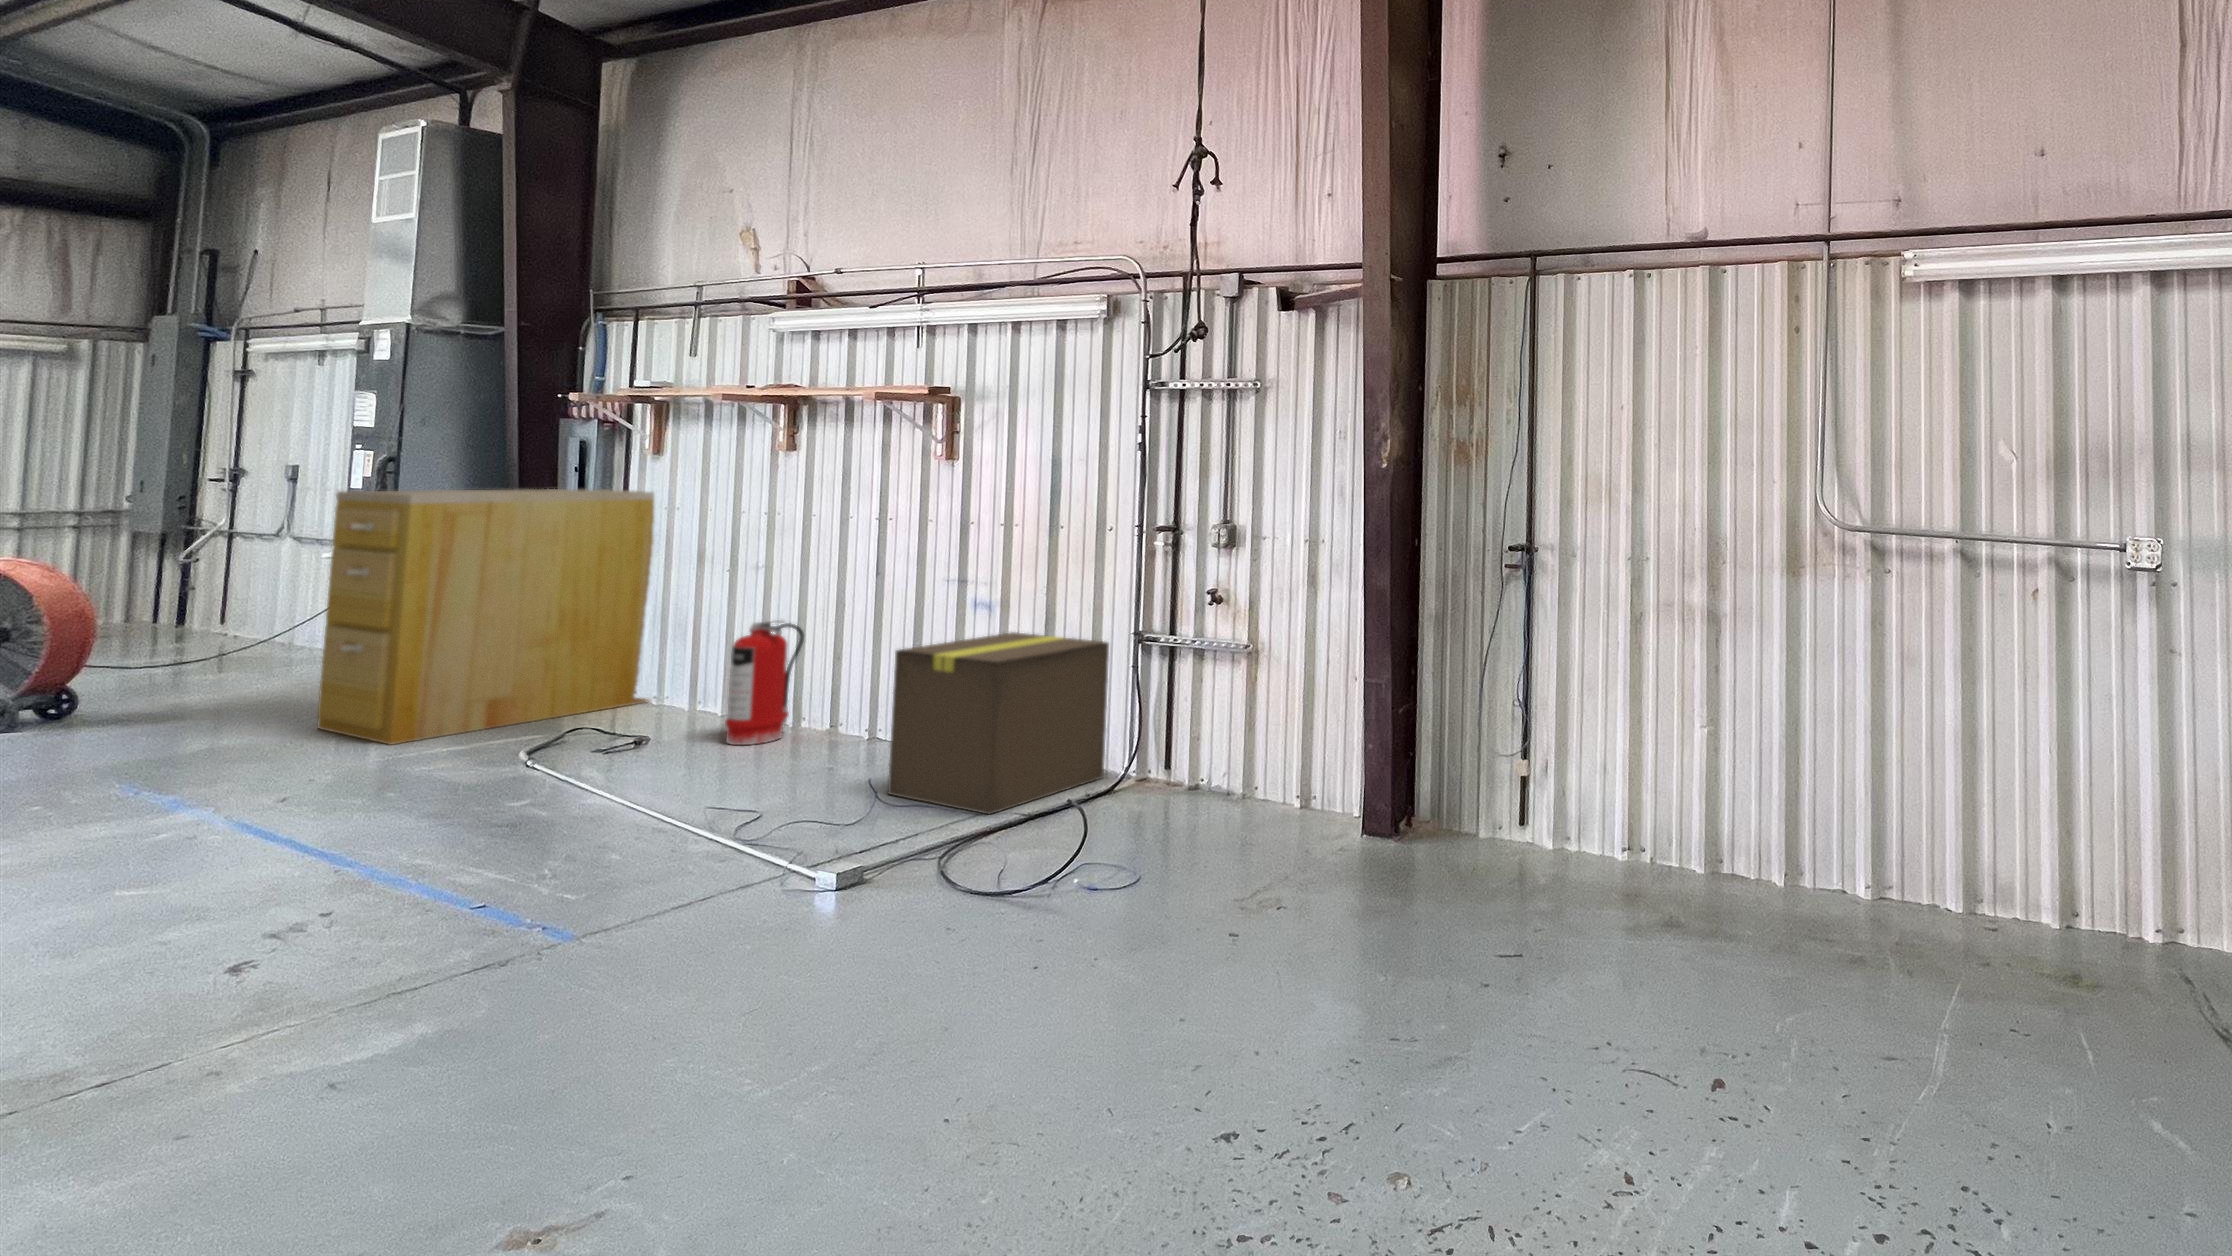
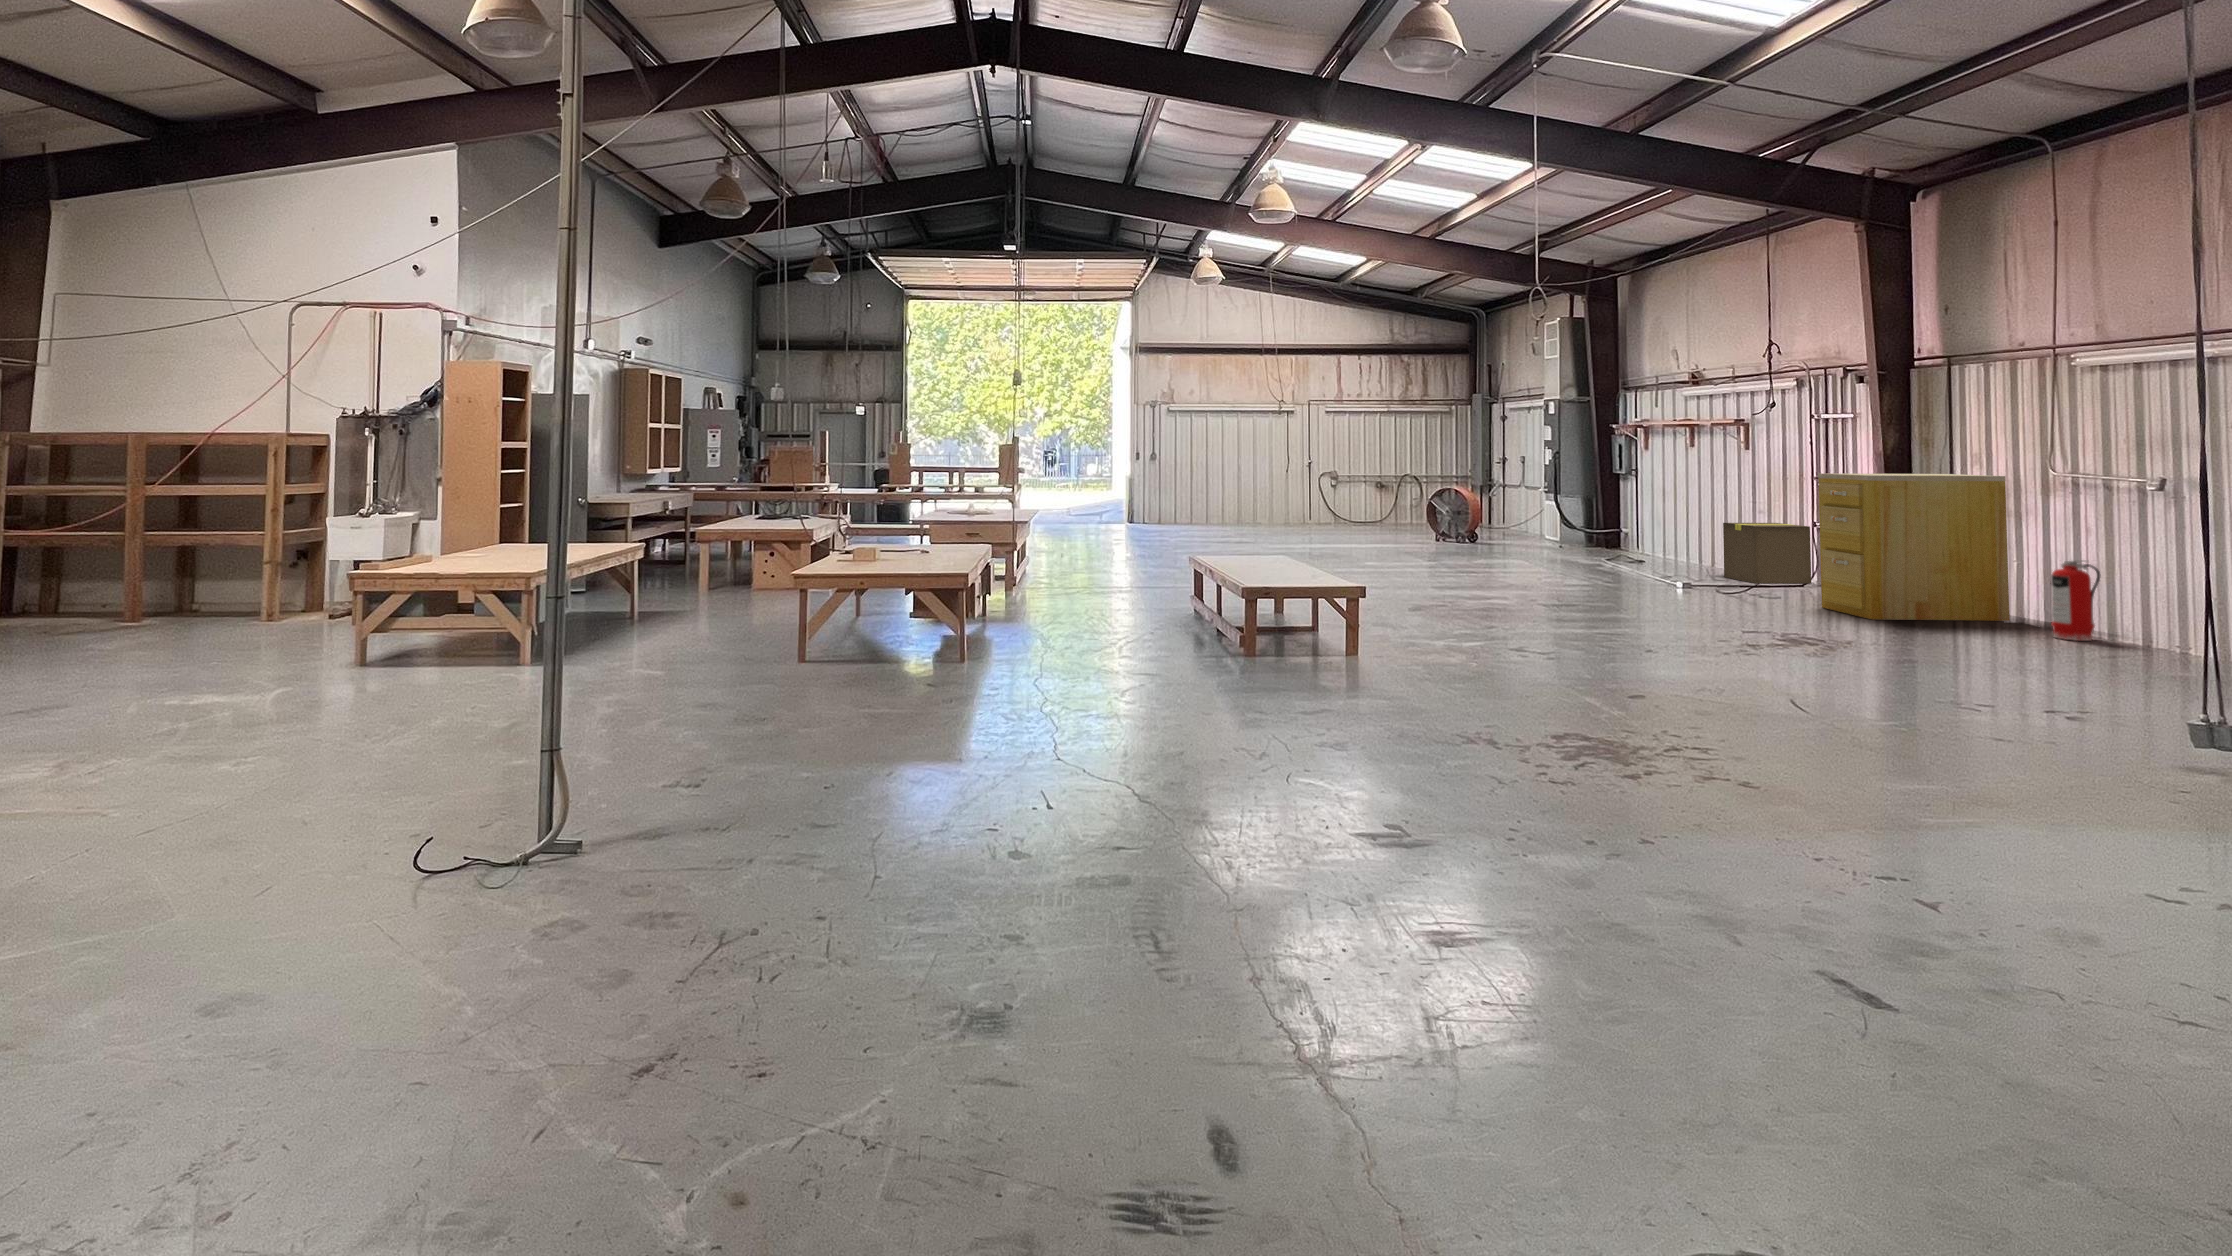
filing cabinet: present [317,489,654,745] -> present [1818,473,2010,621]
fire extinguisher: present [725,620,804,745] -> present [2051,561,2100,641]

